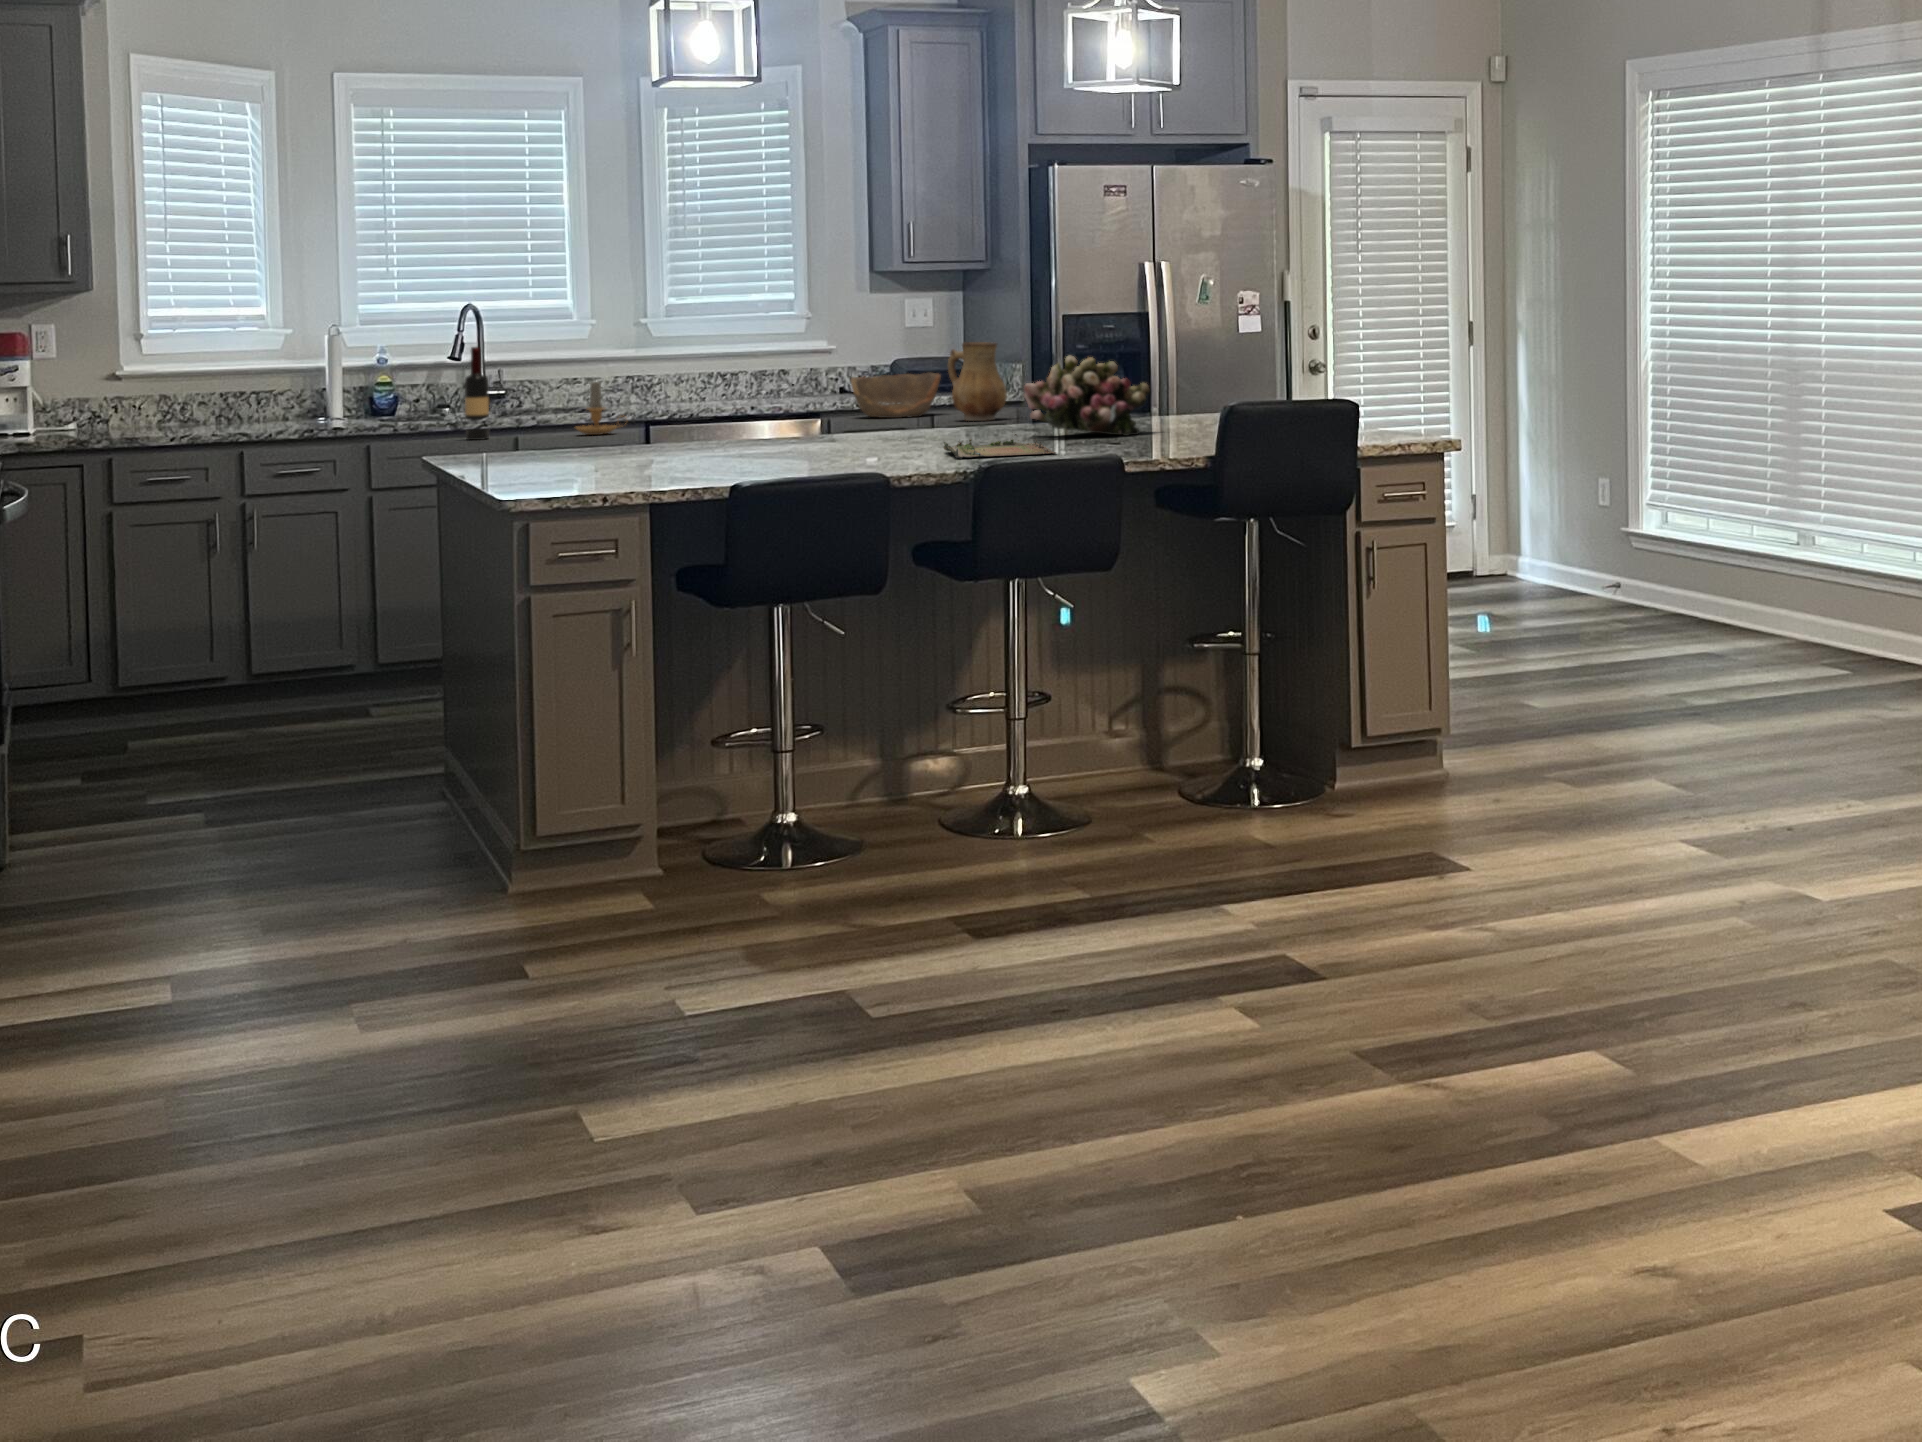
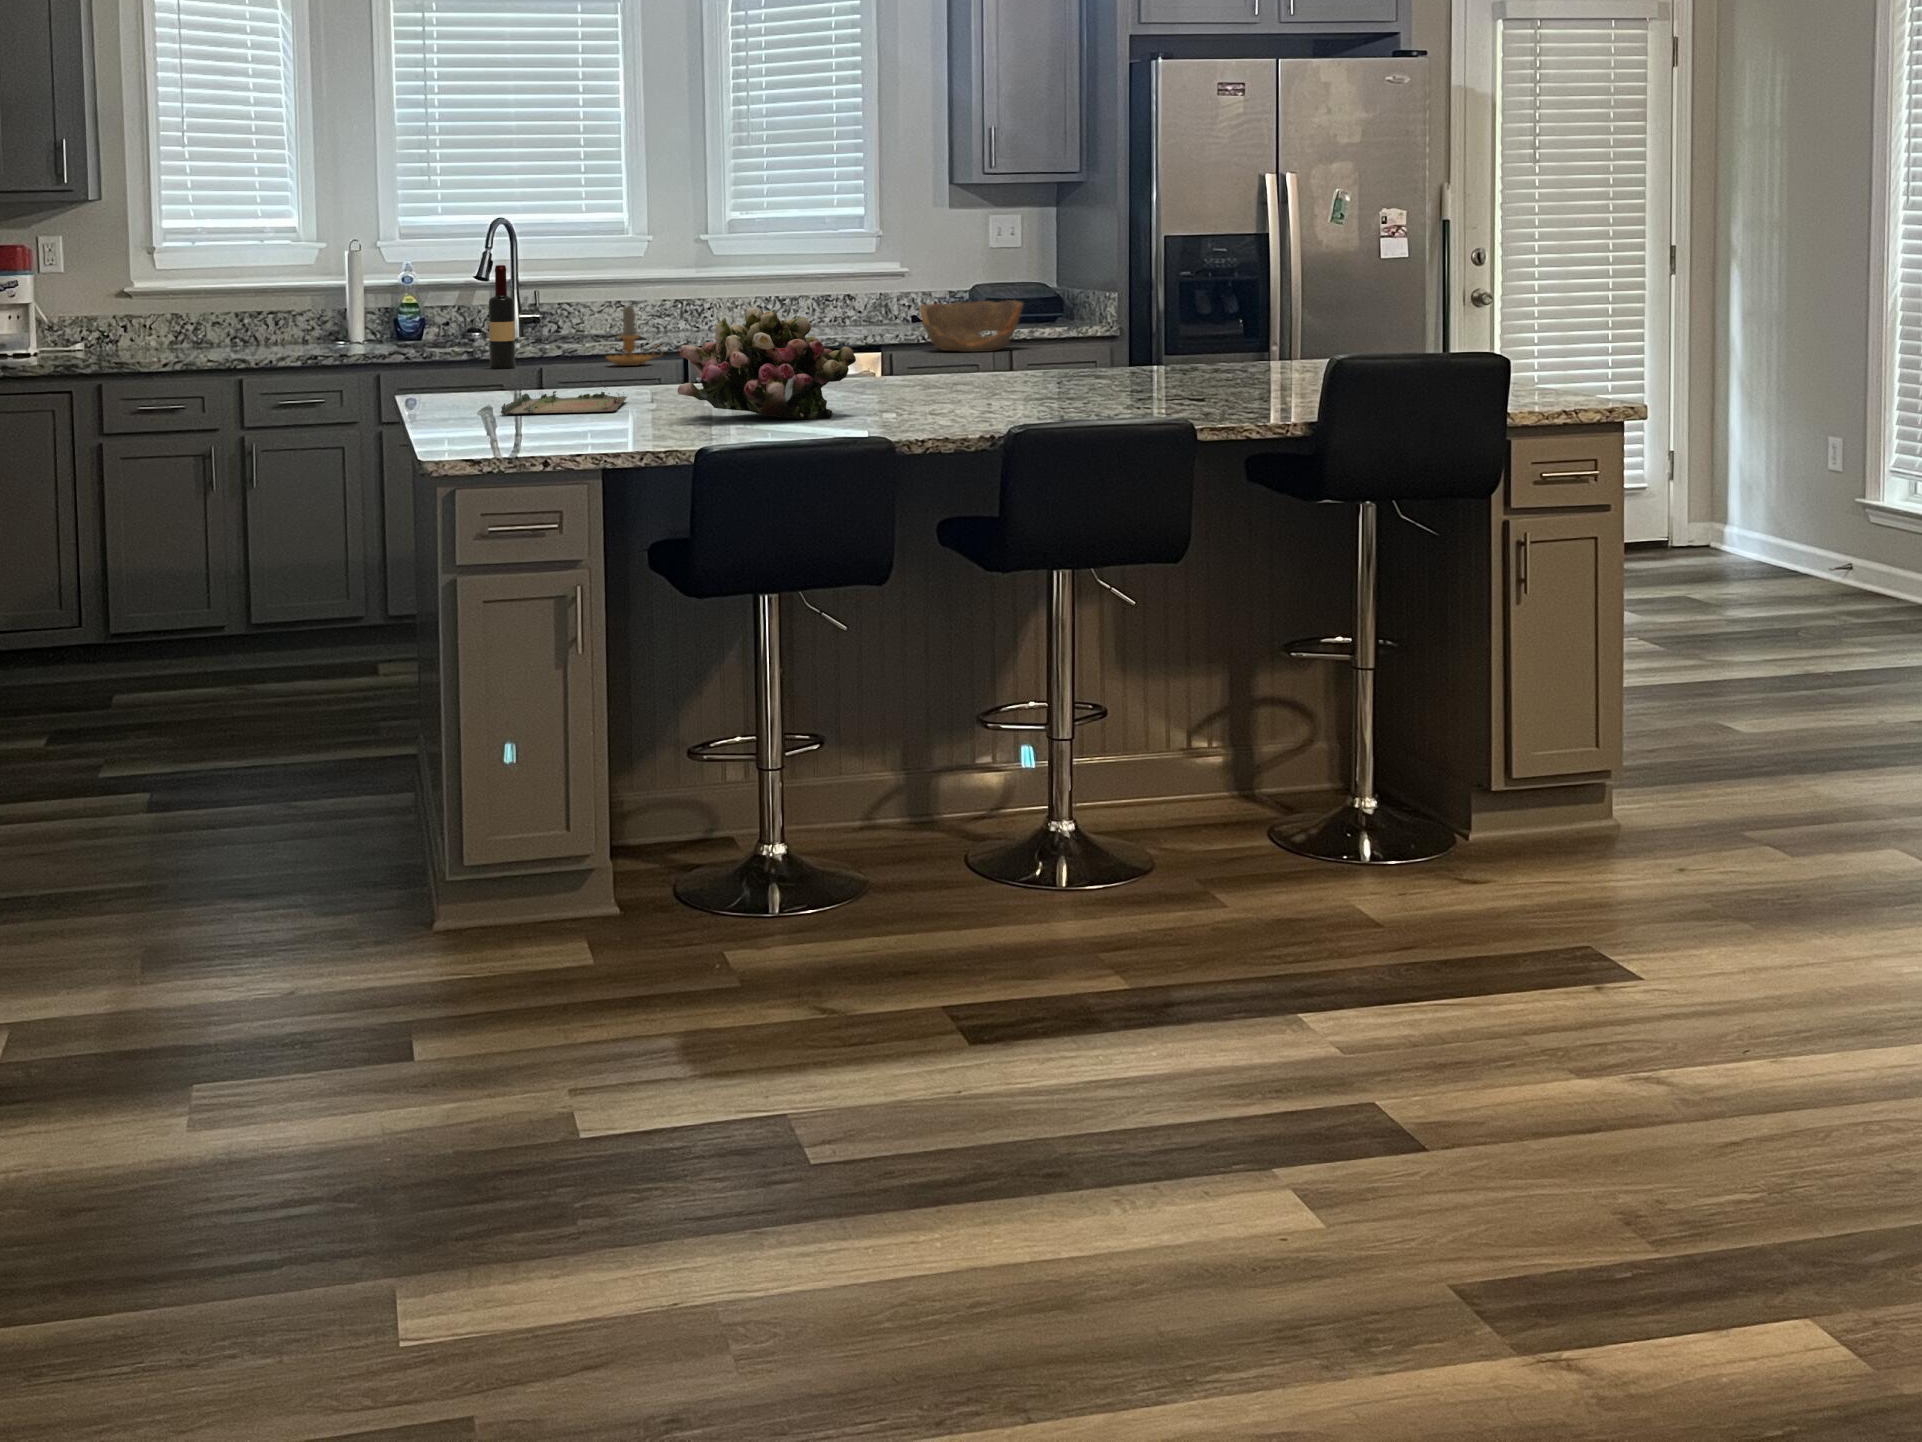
ceramic pitcher: present [948,342,1007,421] -> none [1024,267,1092,359]
flower arrangement: present [1024,356,1150,436] -> present [678,308,856,420]
tray: present [944,434,1056,459] -> present [501,386,627,415]

